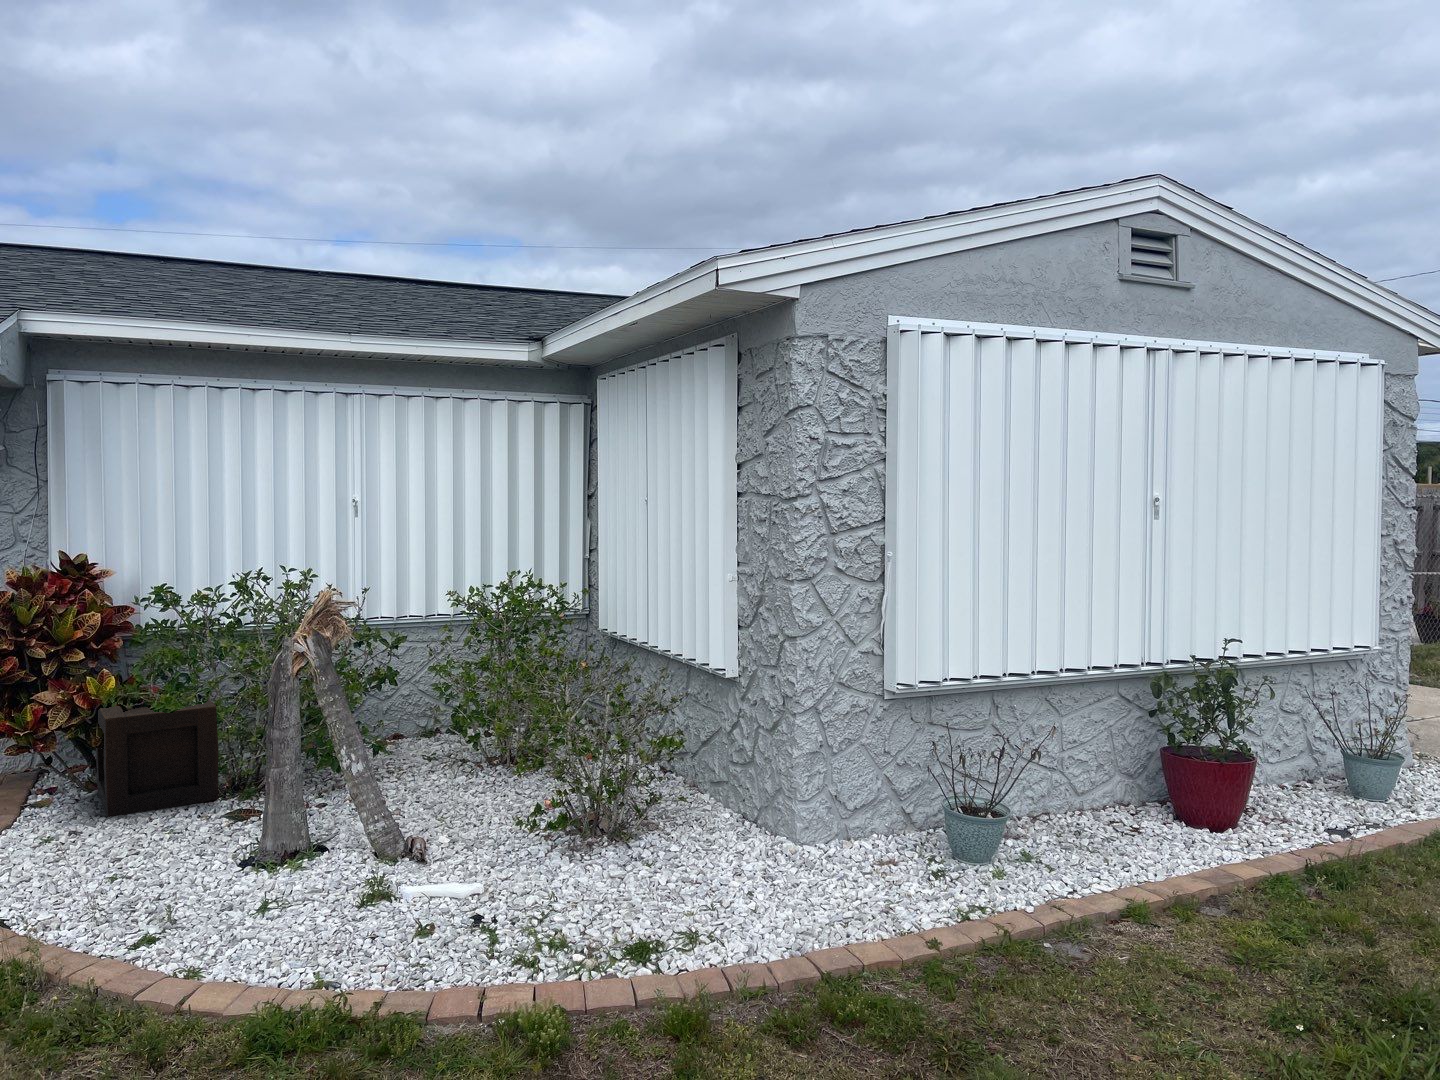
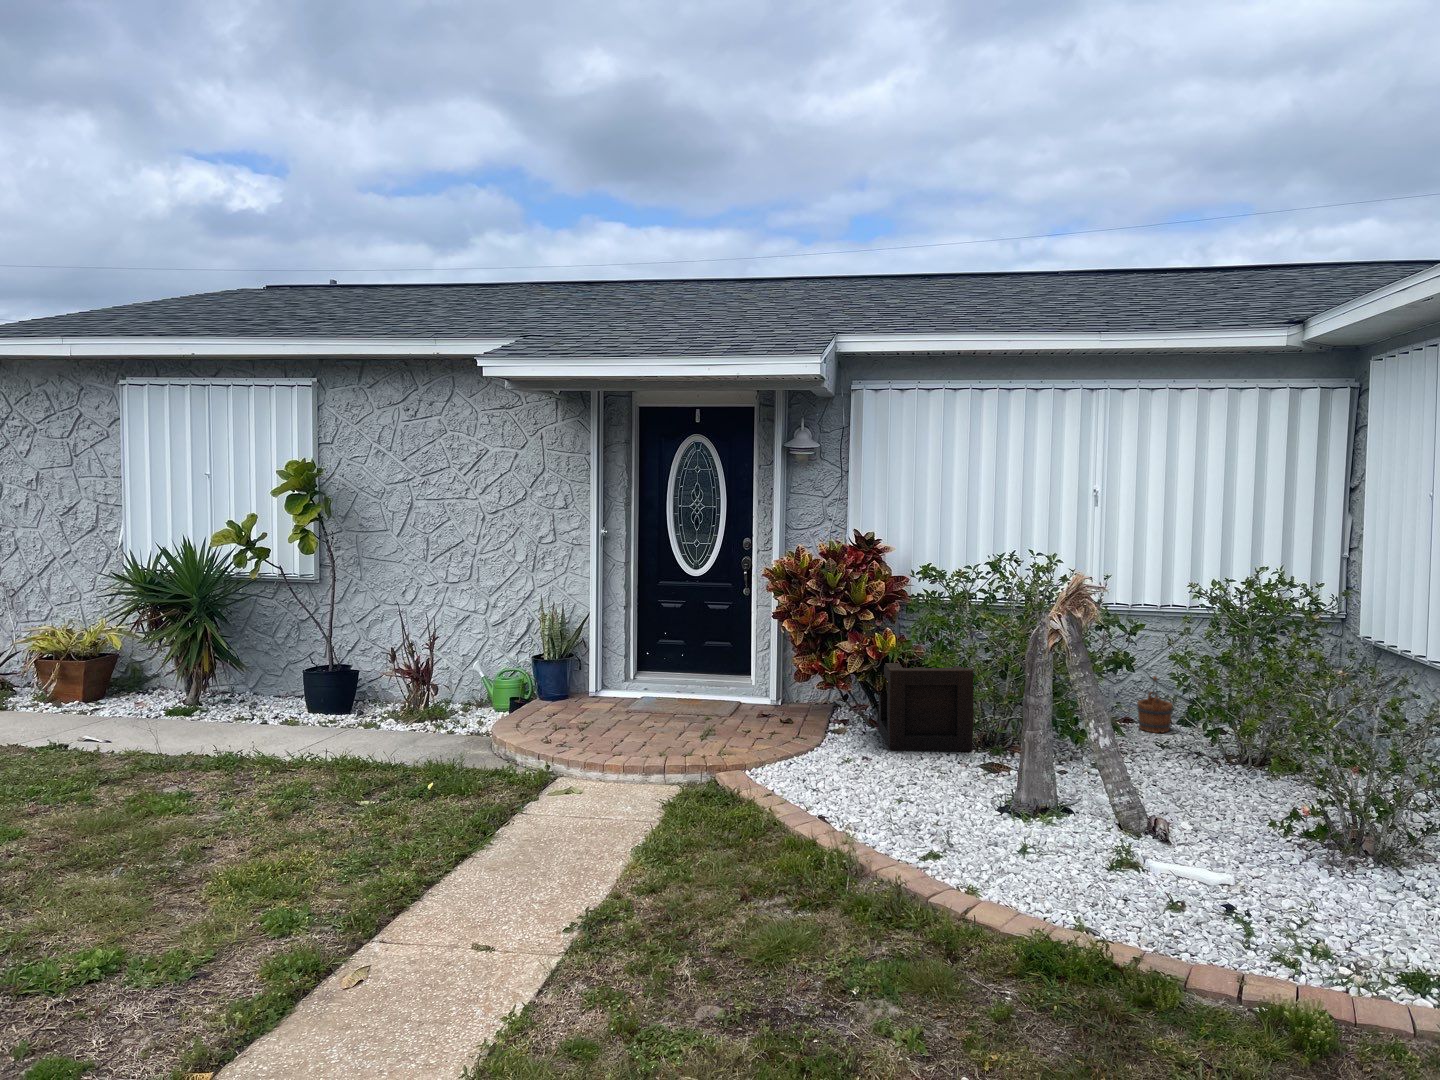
wooden bucket: none [406,688,440,746] -> present [1137,676,1172,733]

